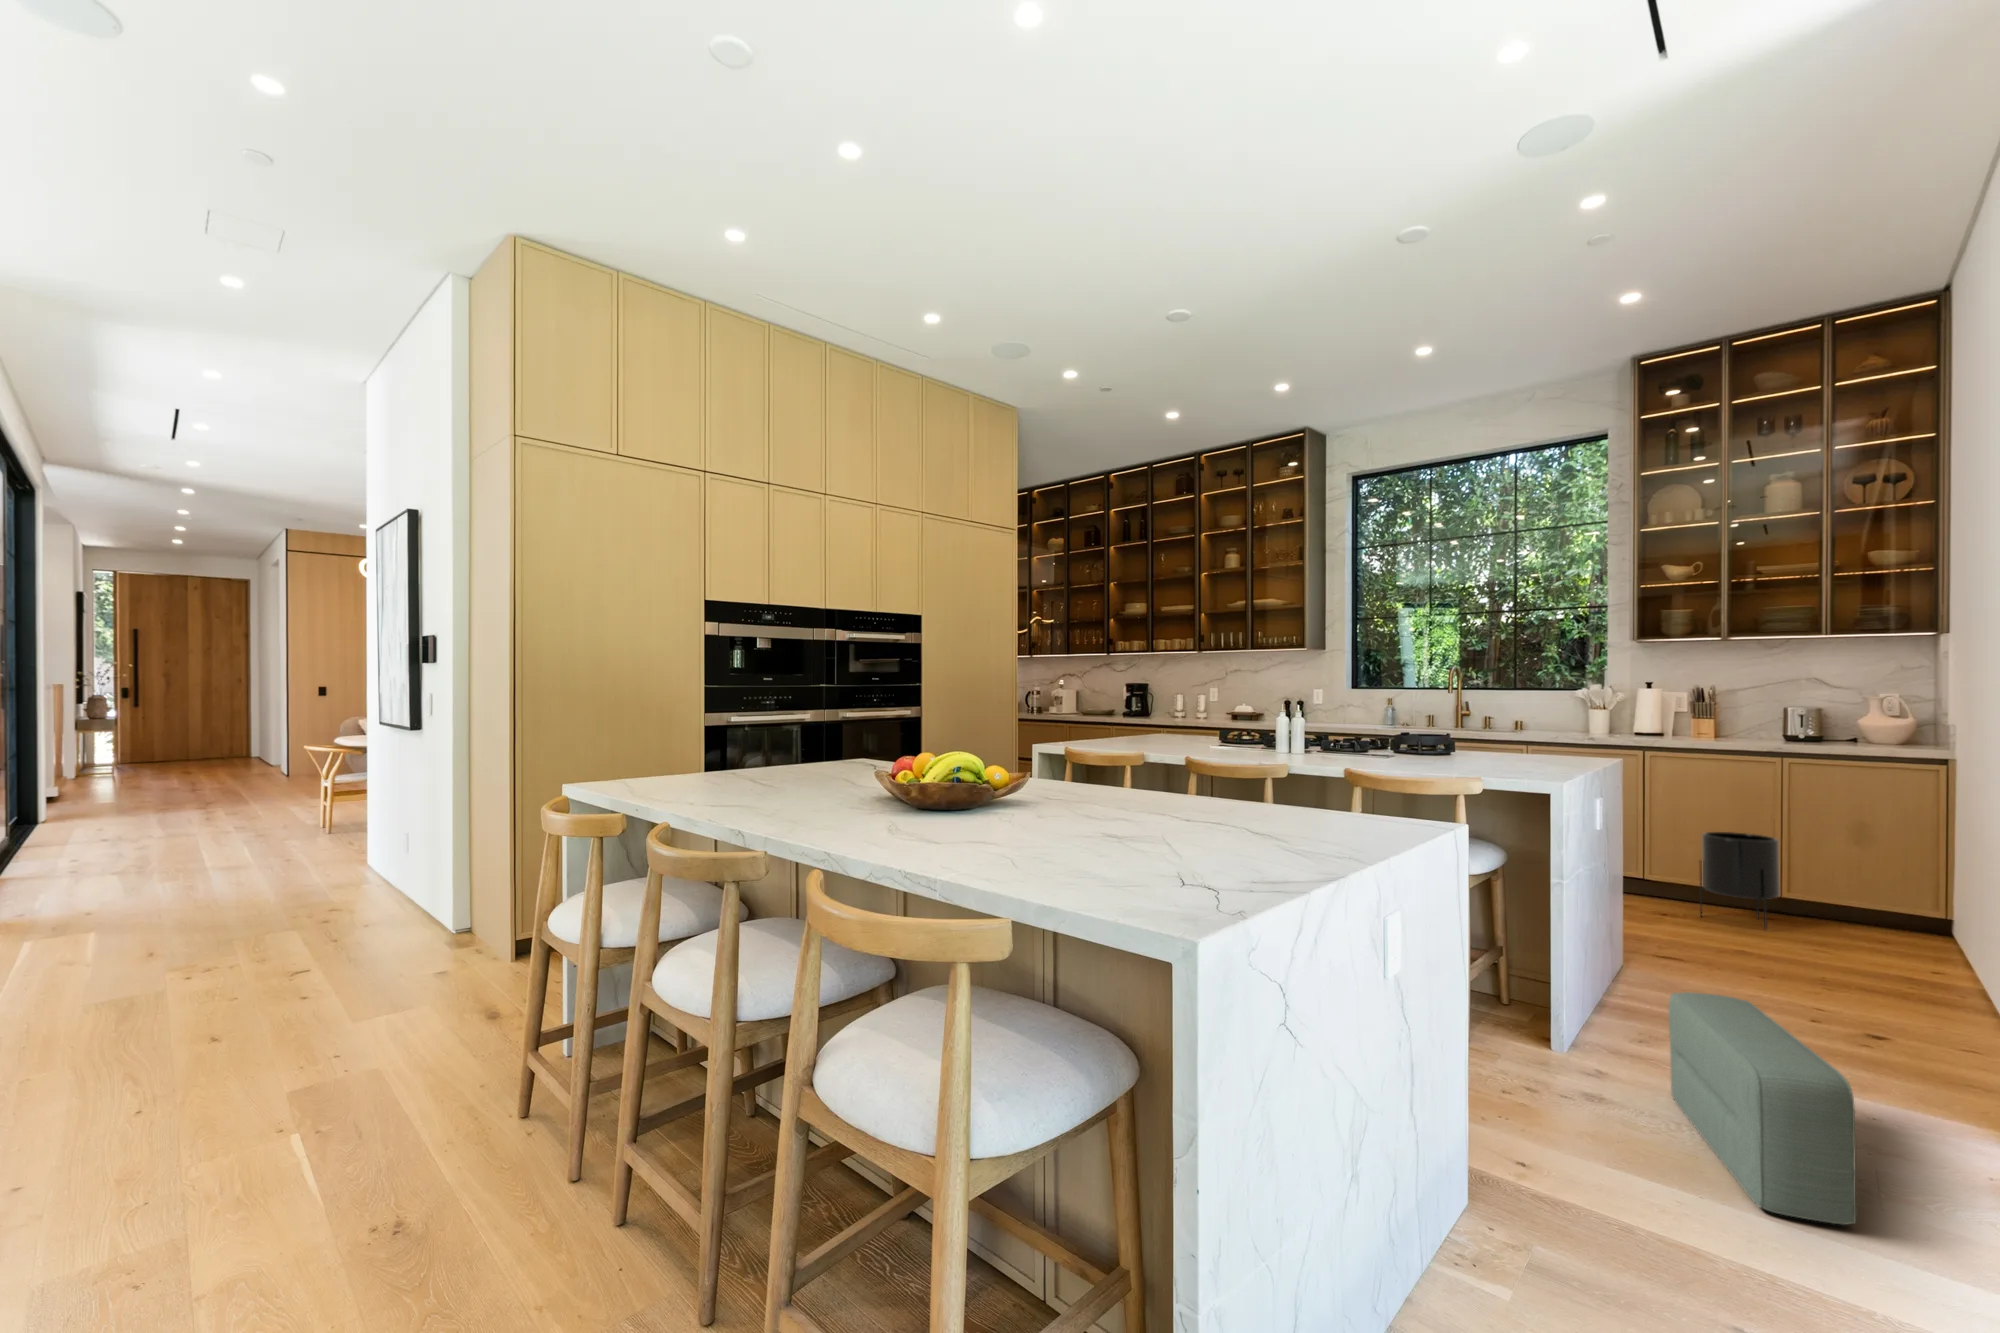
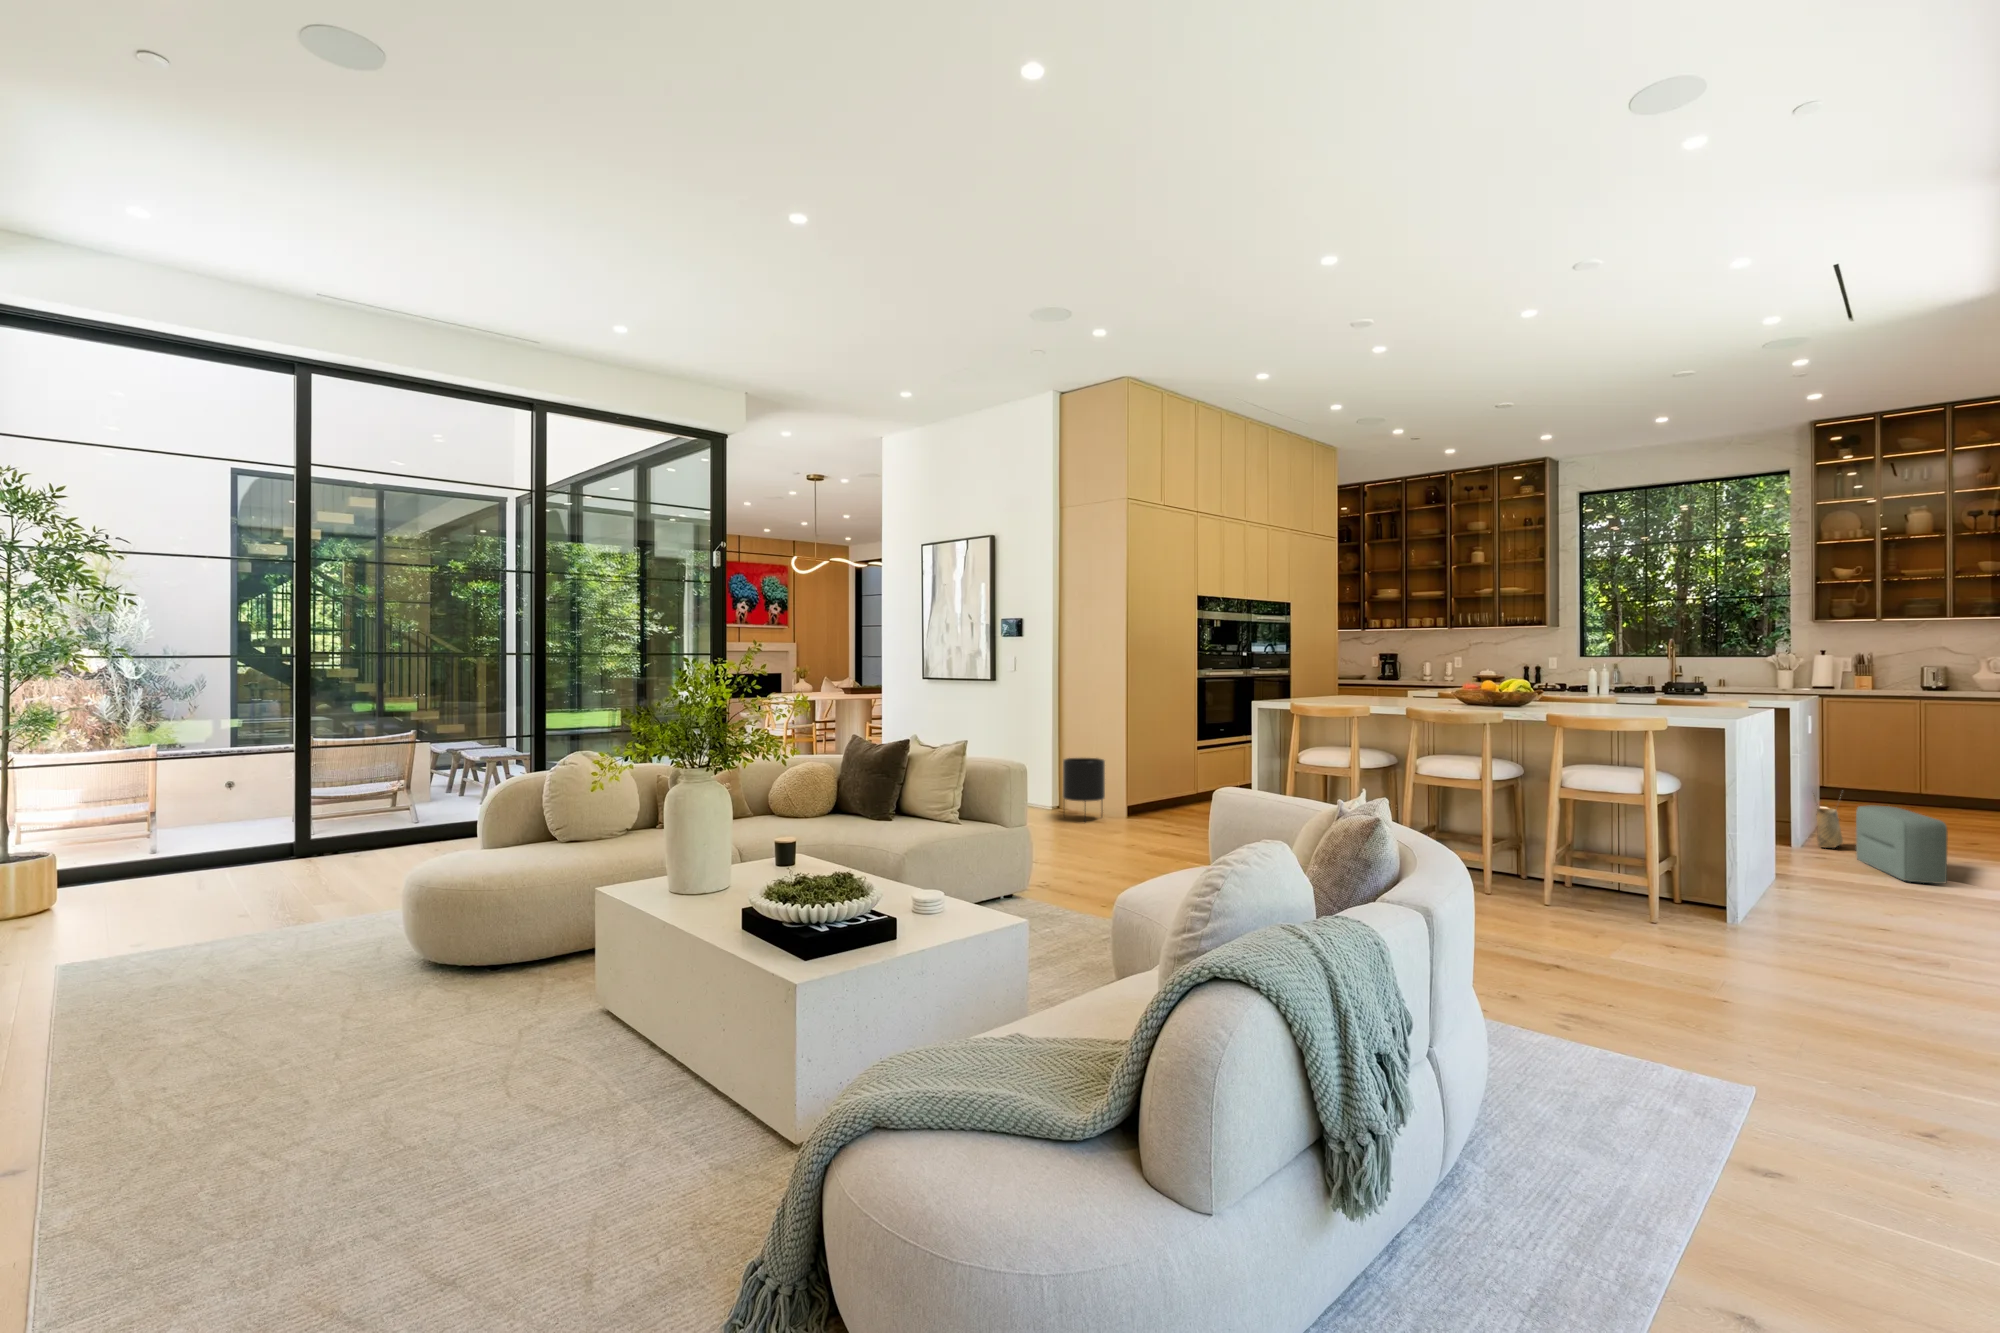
planter: present [1699,832,1780,930] -> present [1063,758,1105,806]
woven basket: none [1597,938,1654,1055] -> present [1817,795,1843,848]

